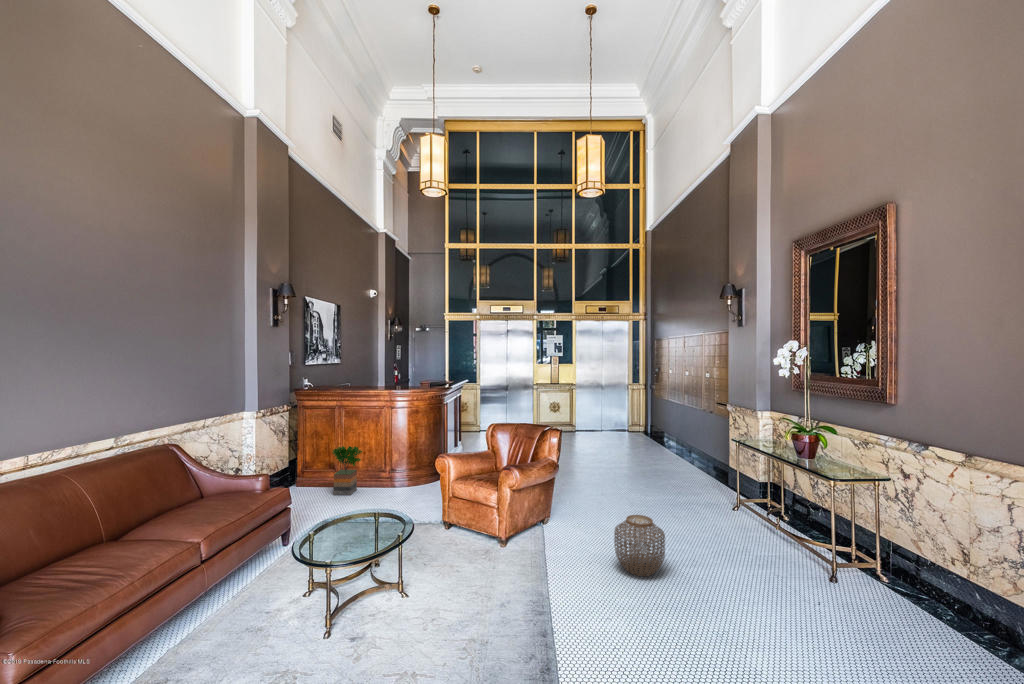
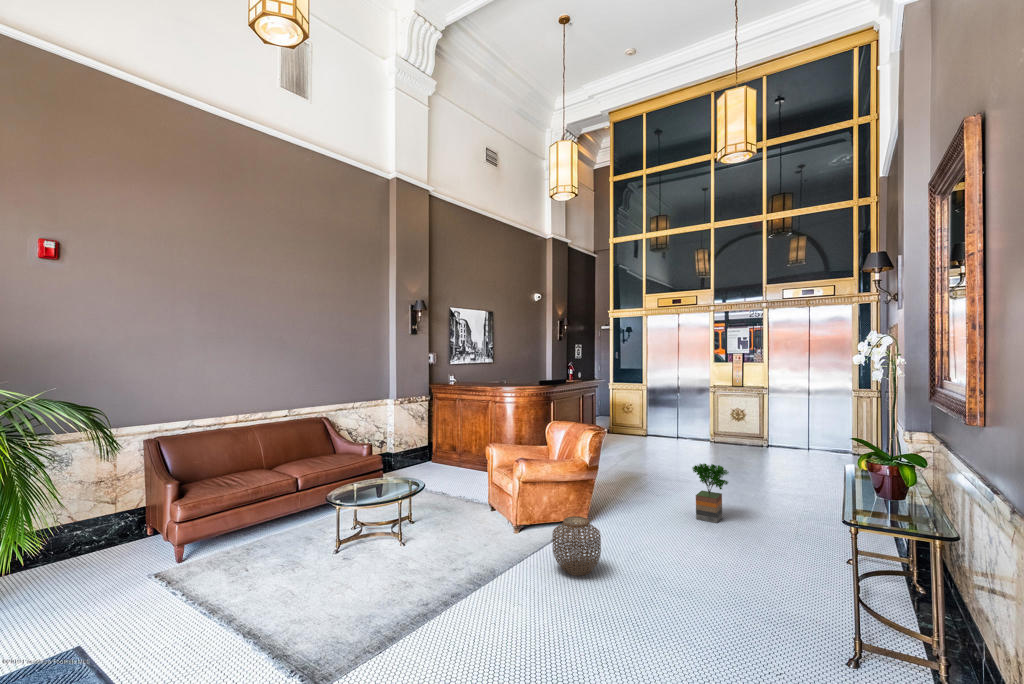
potted tree: present [332,446,362,495] -> present [693,464,728,523]

